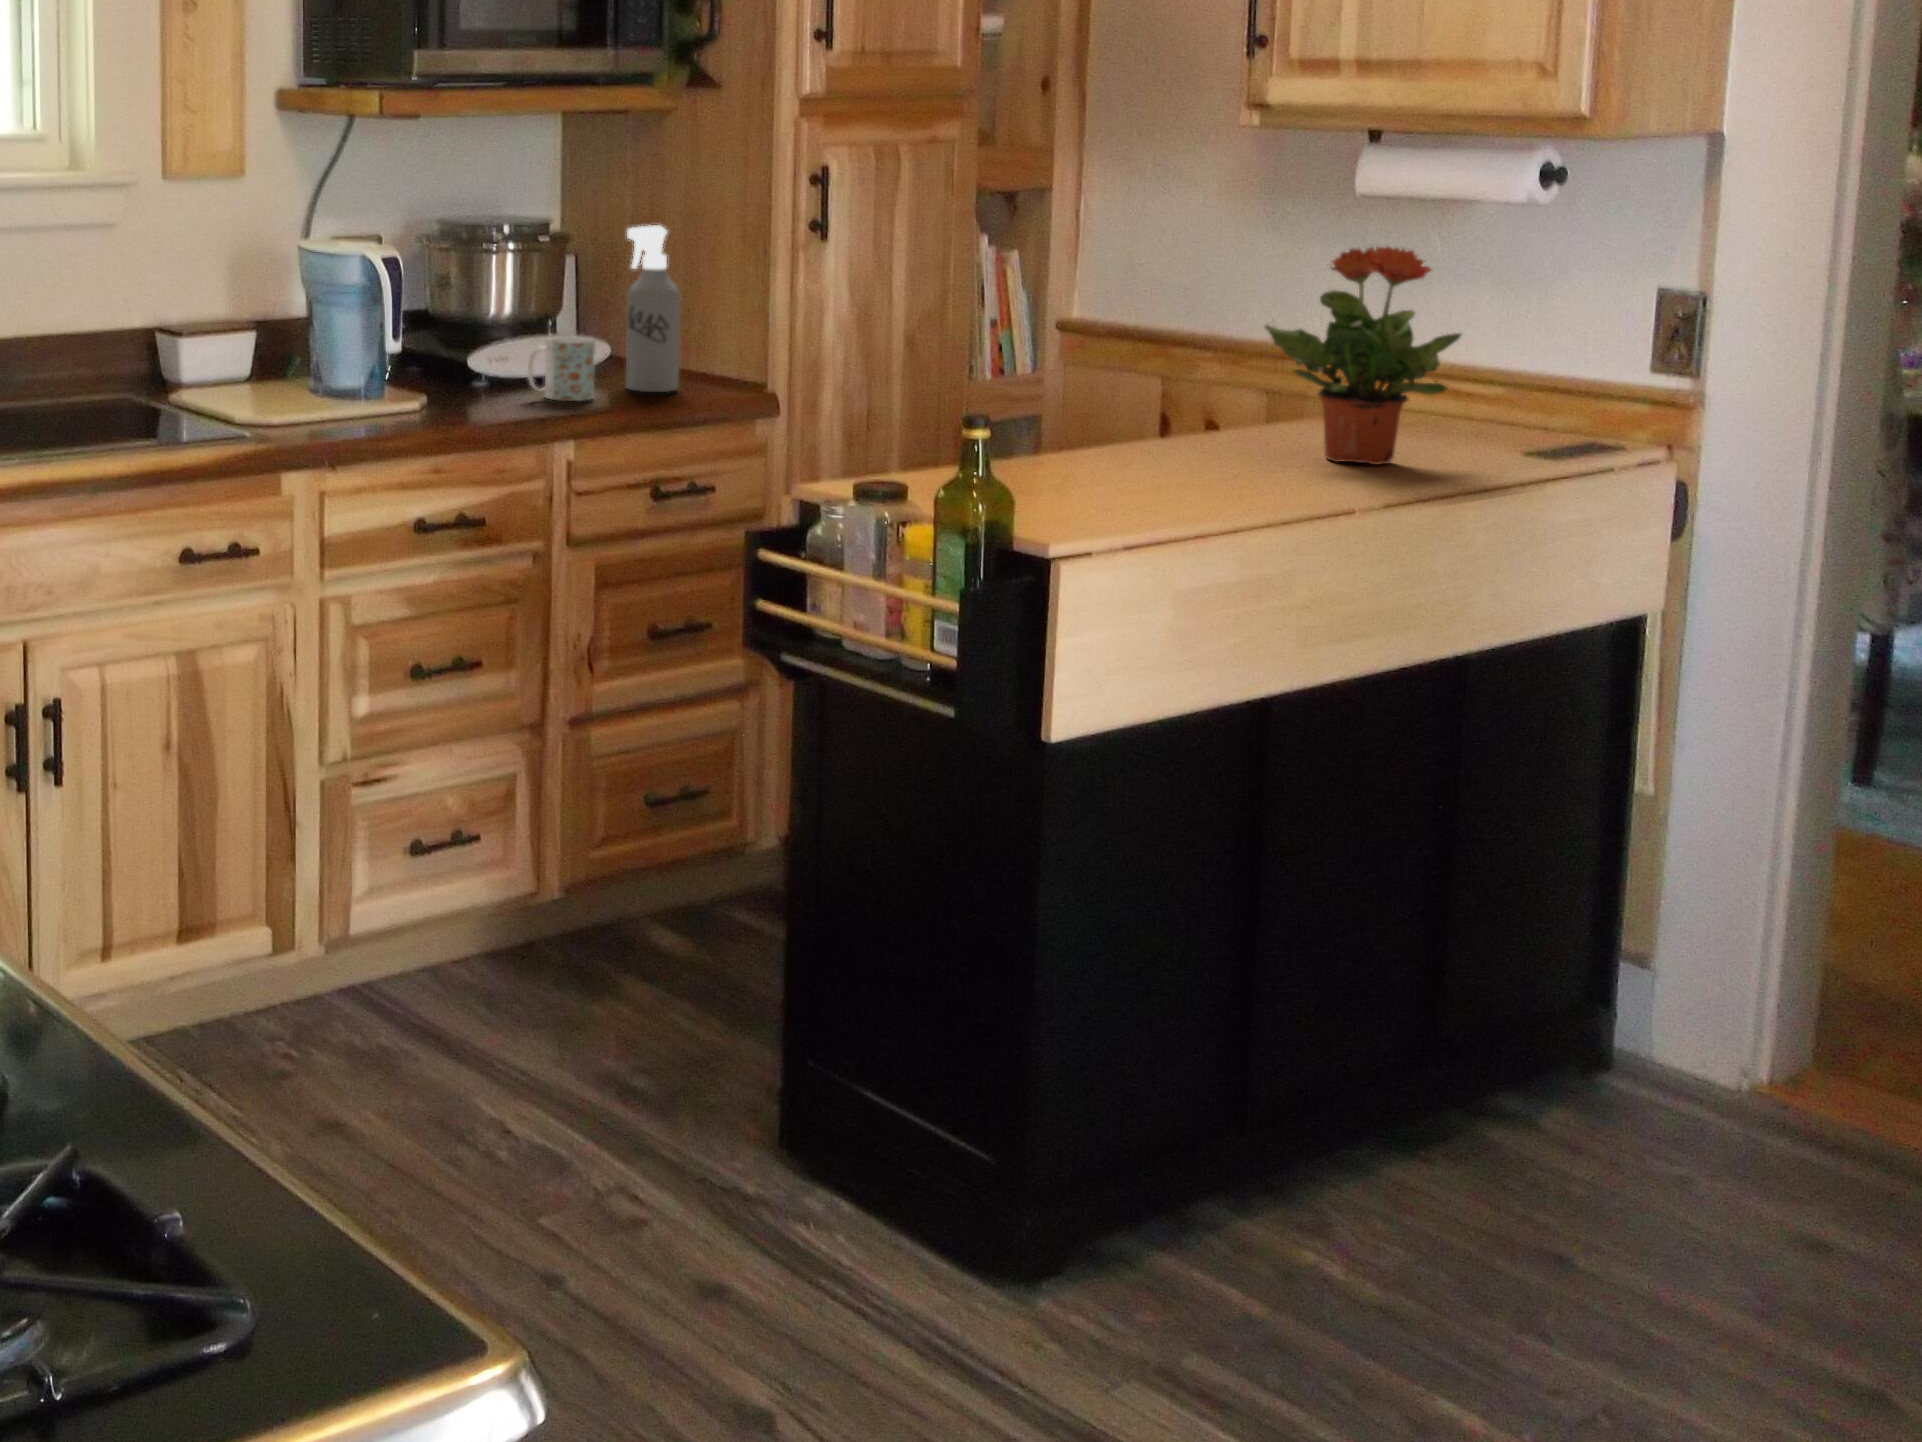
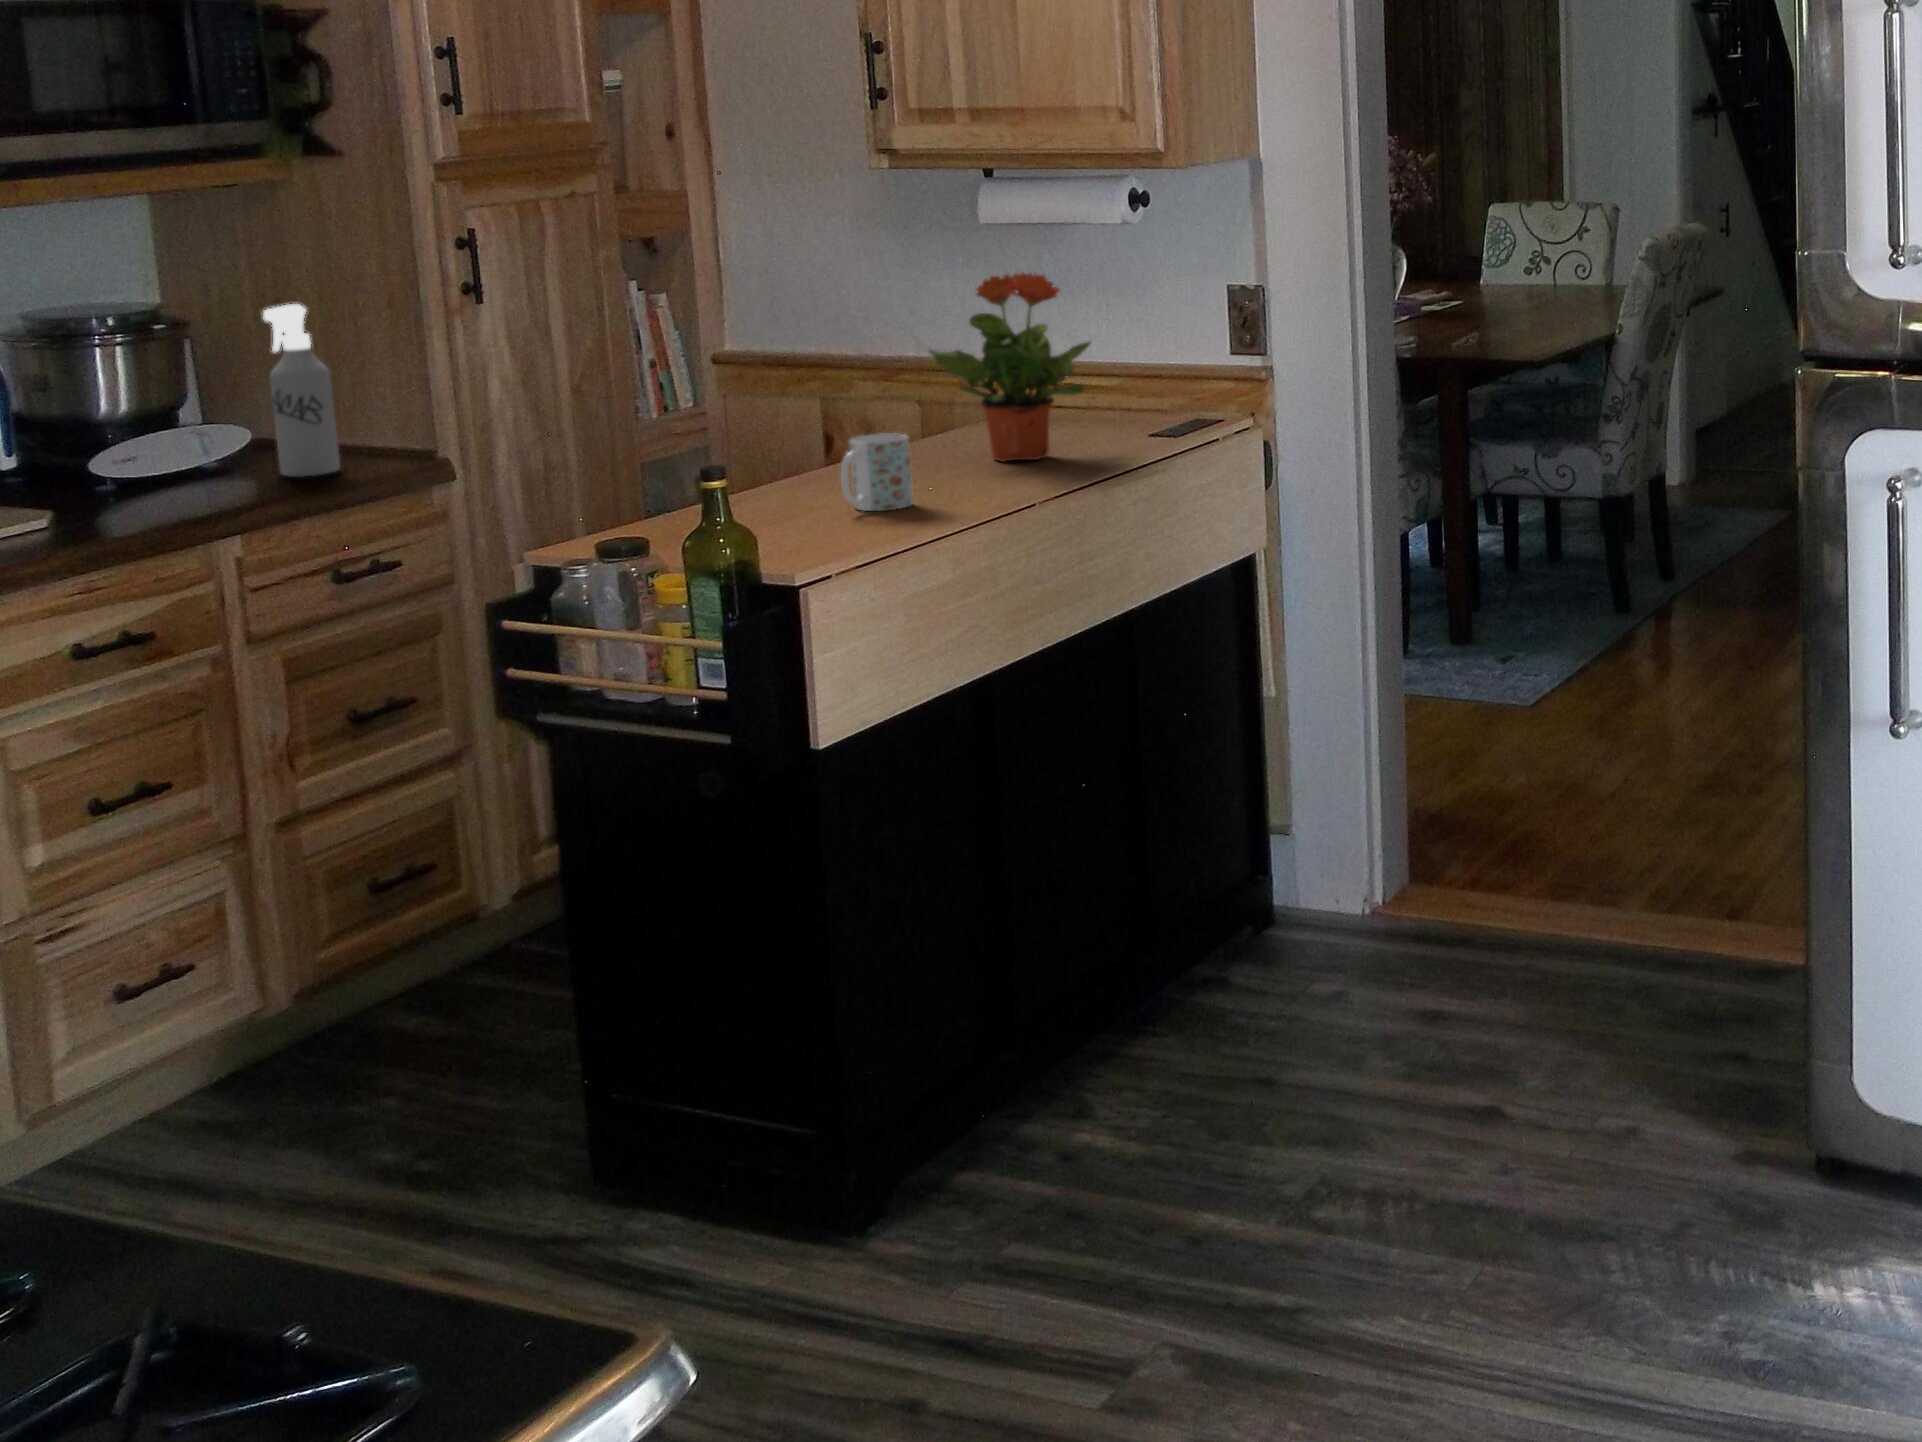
mug: present [528,336,595,401] -> present [841,433,913,511]

